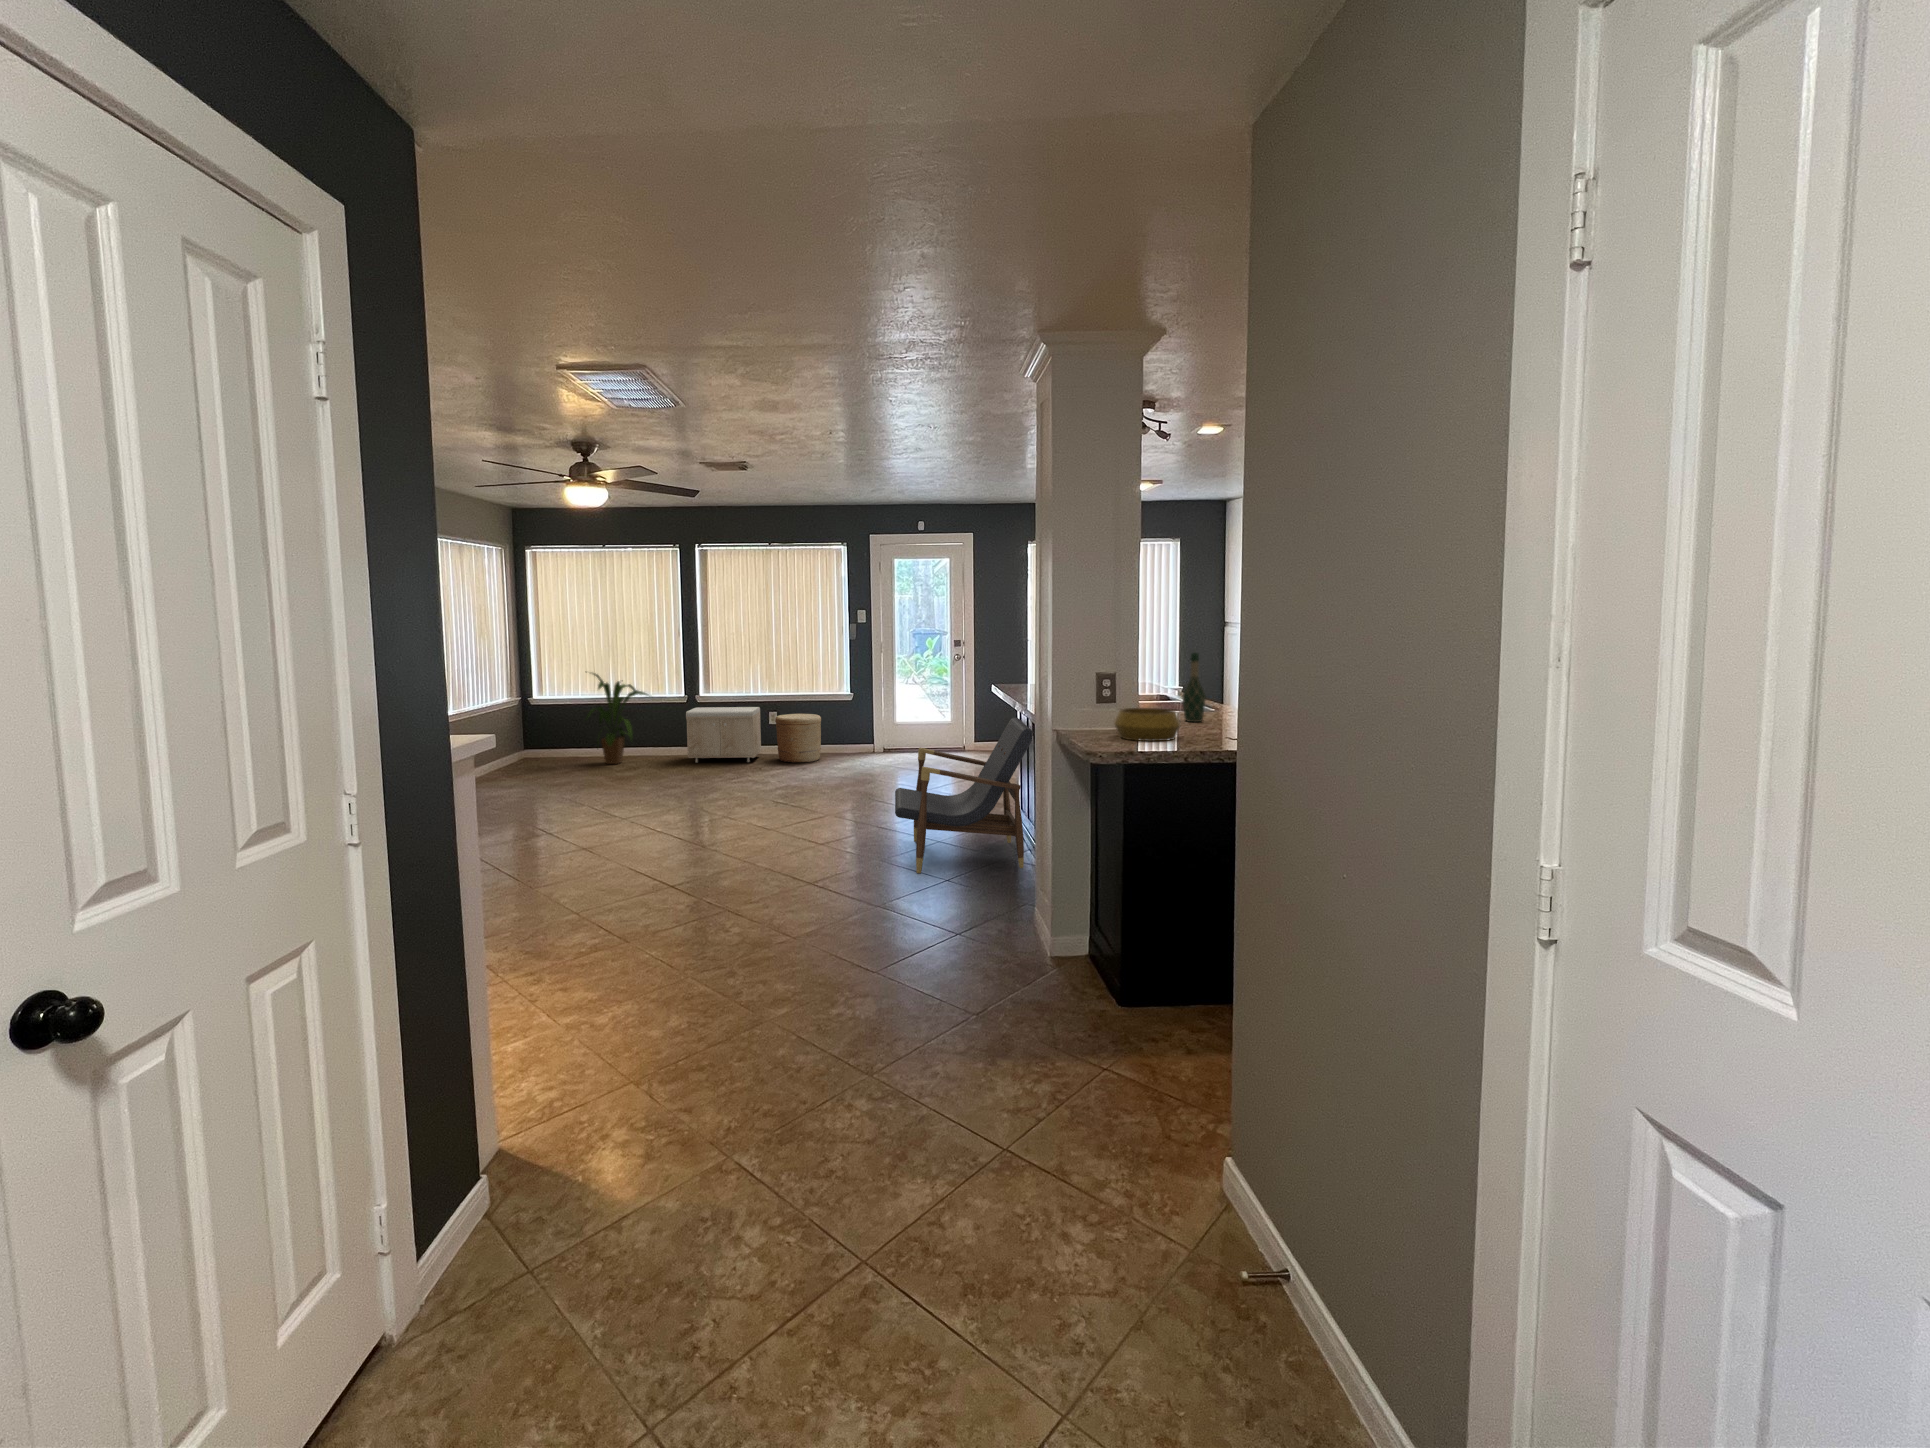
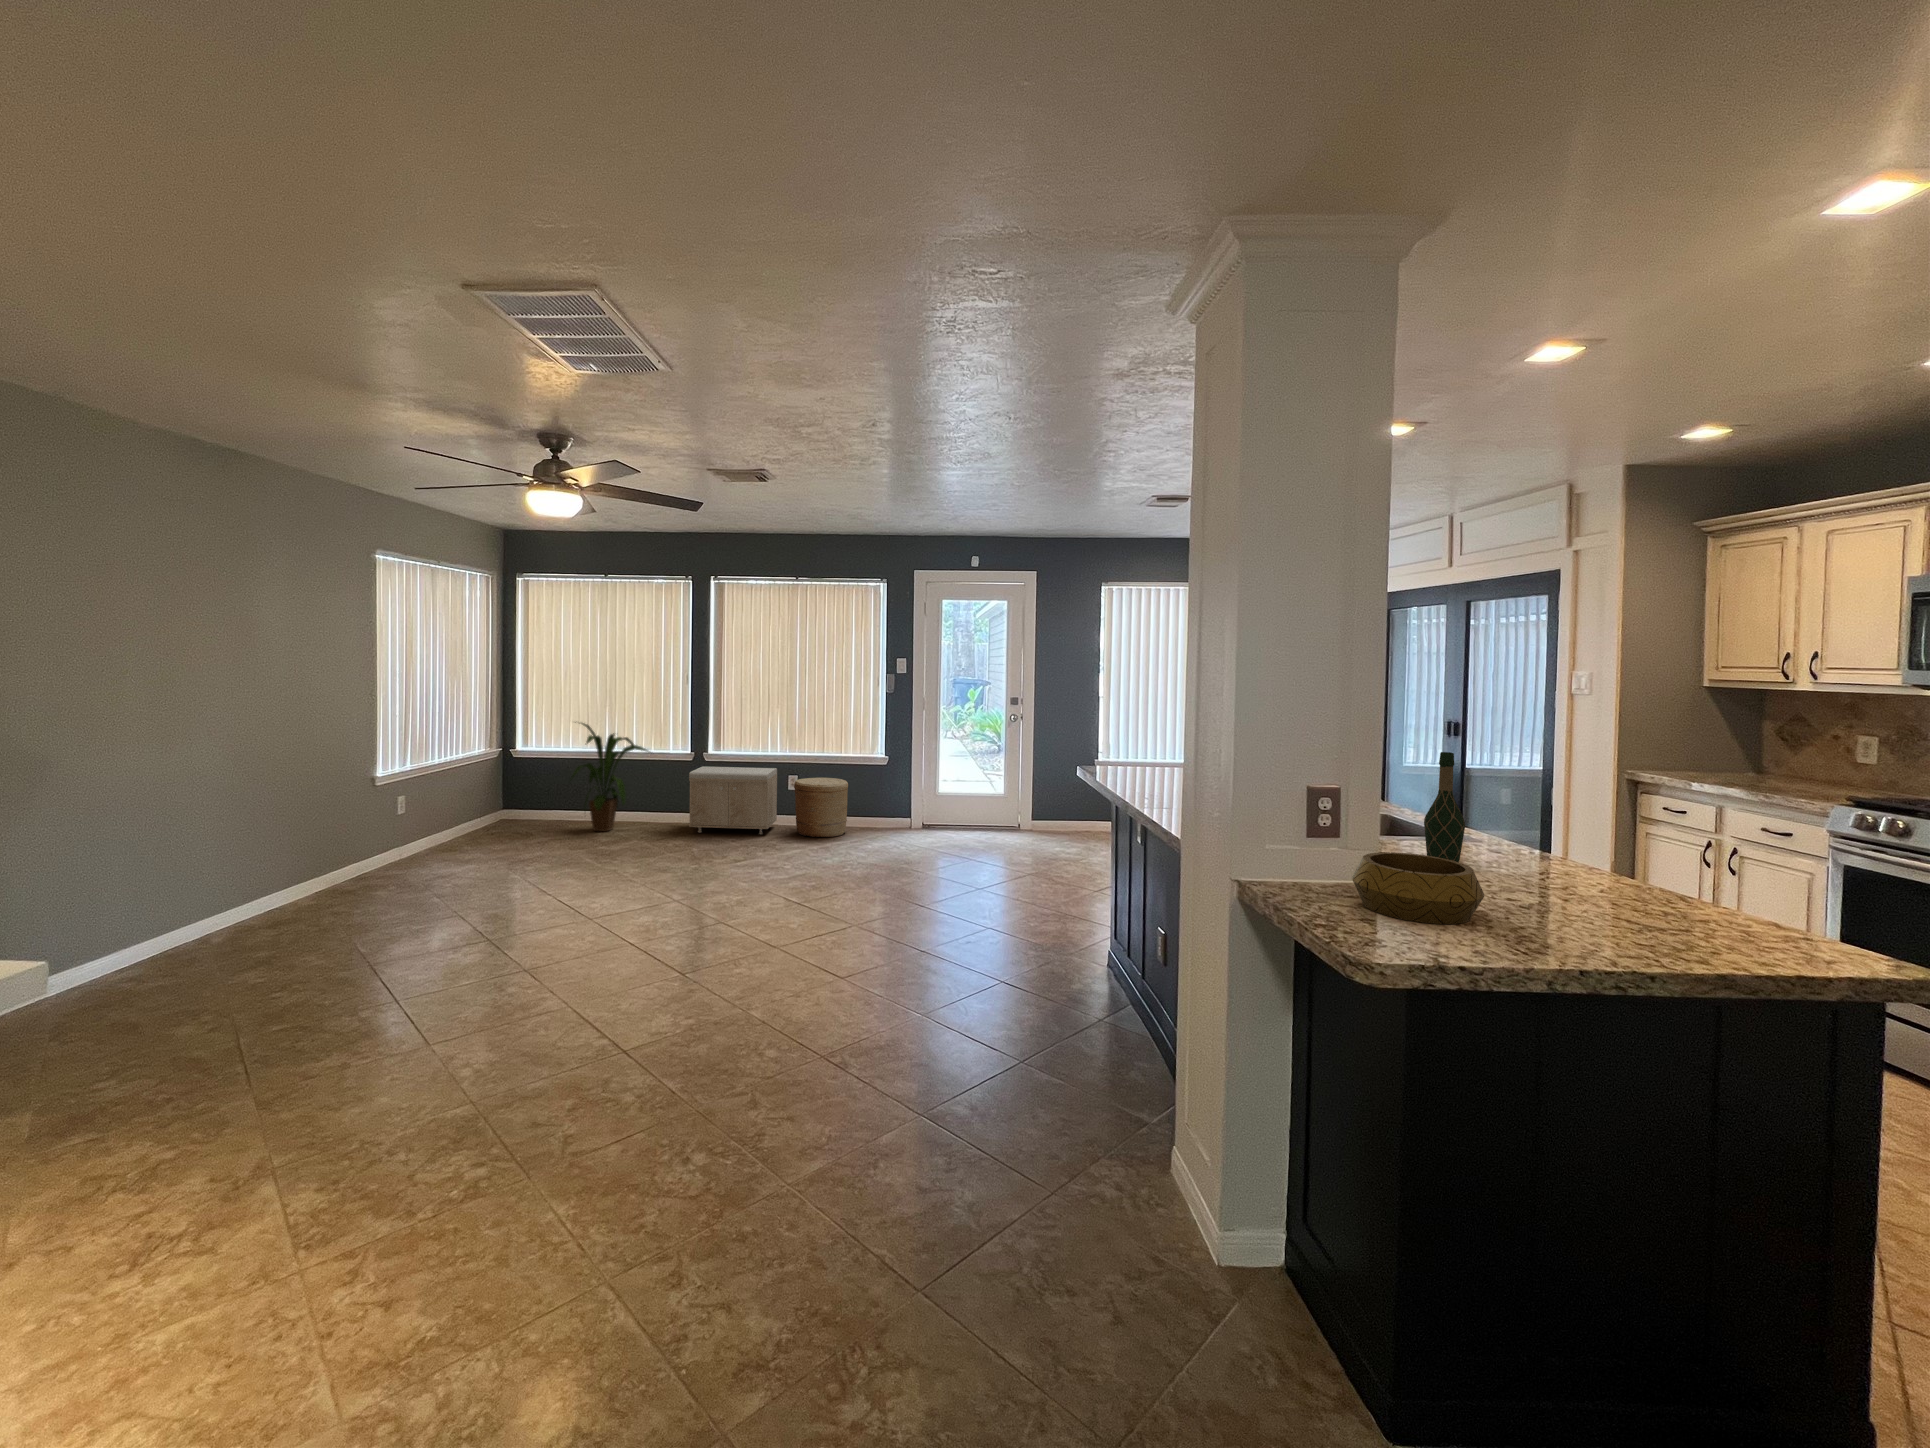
lounge chair: present [895,718,1032,873] -> none [944,813,1146,1038]

